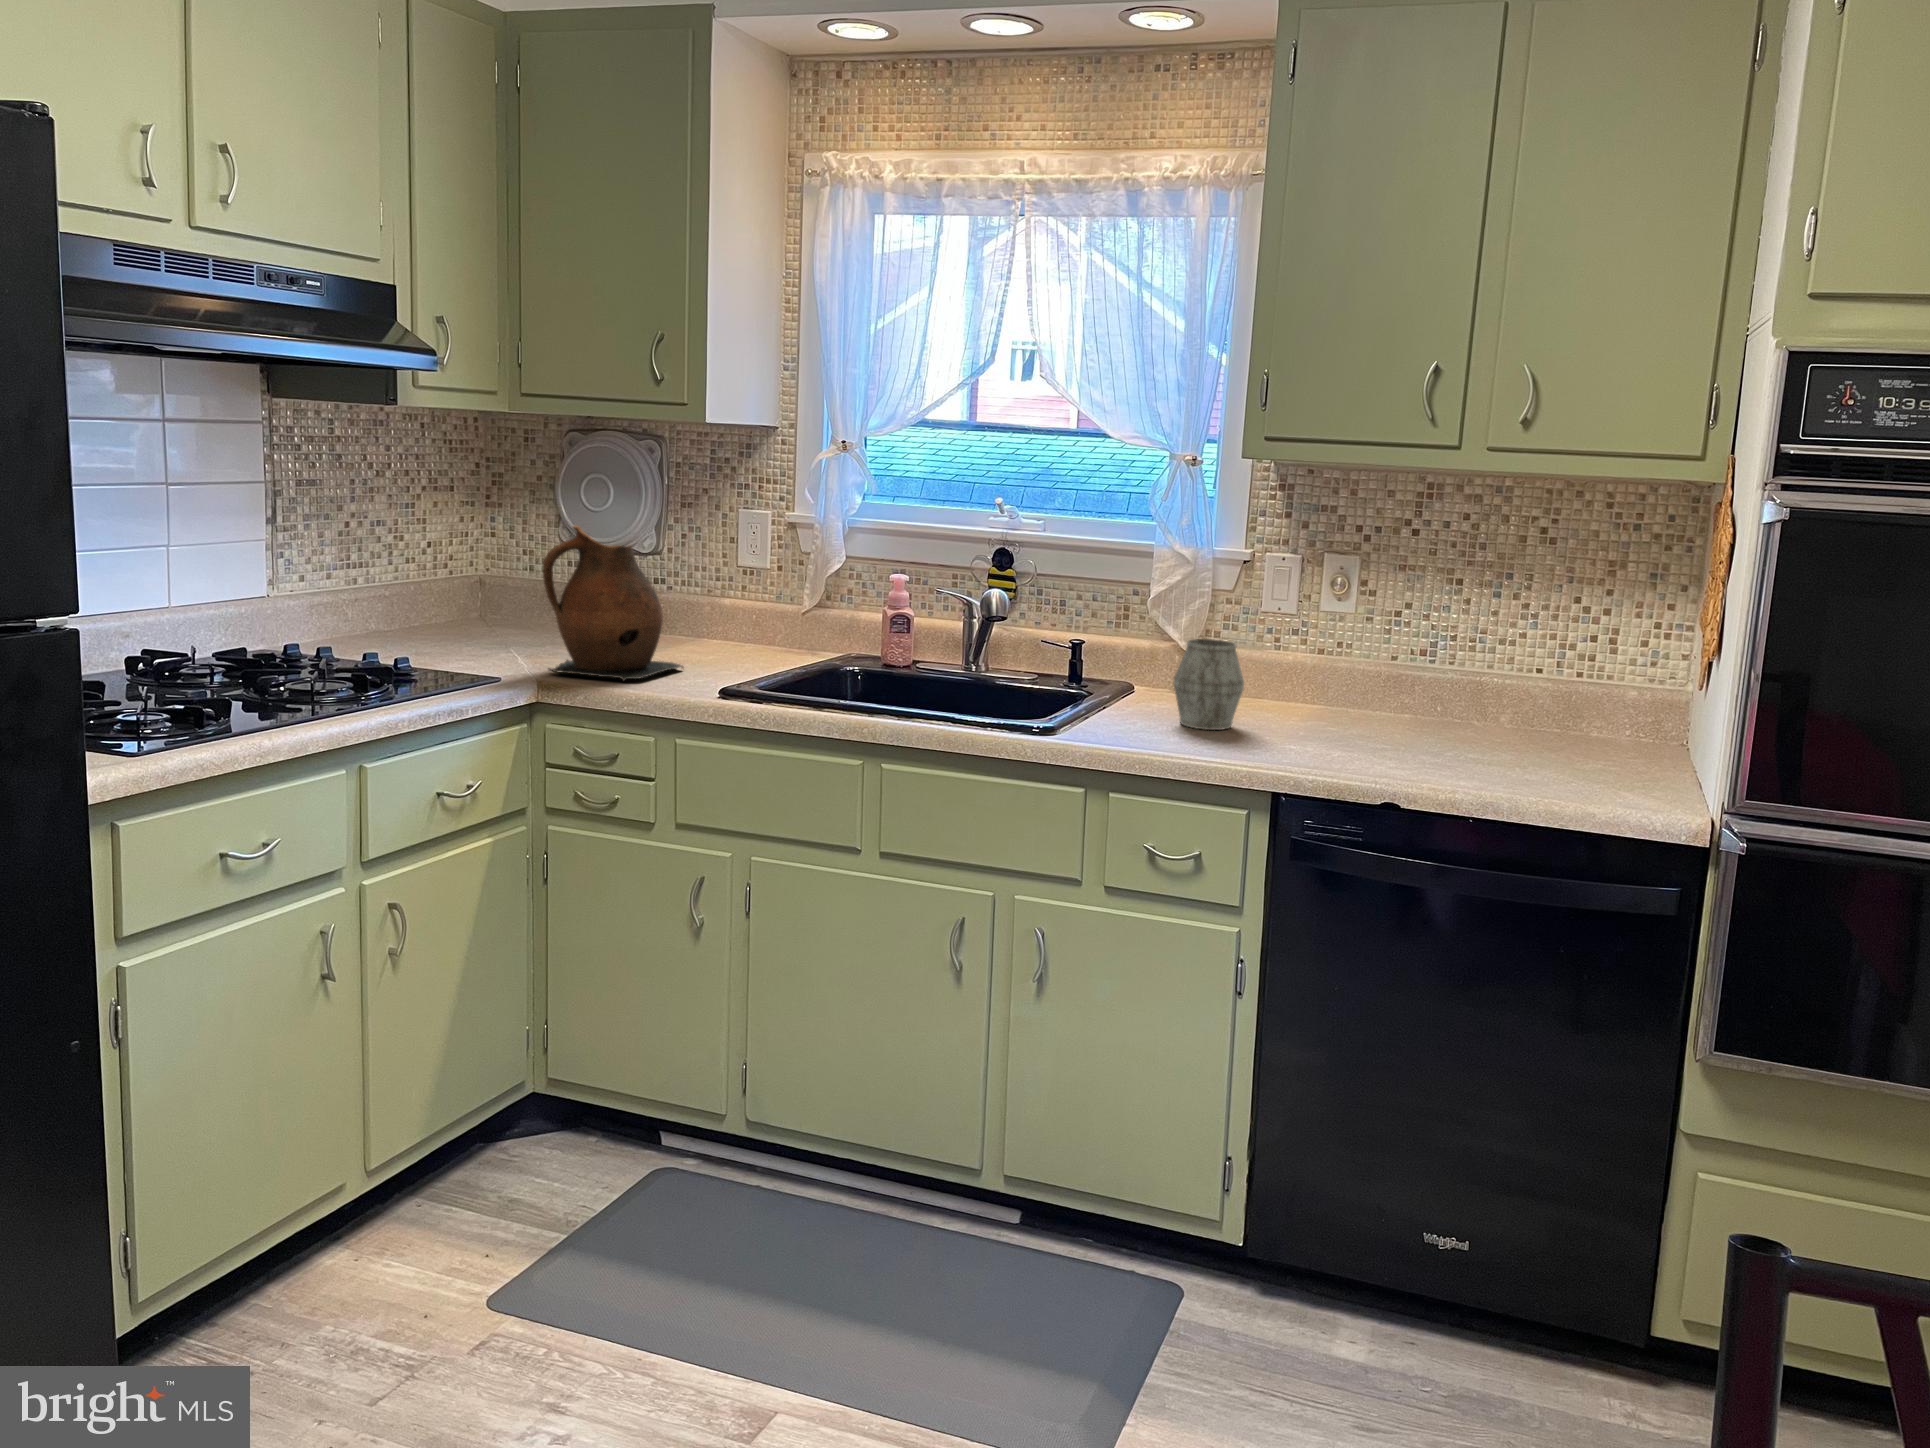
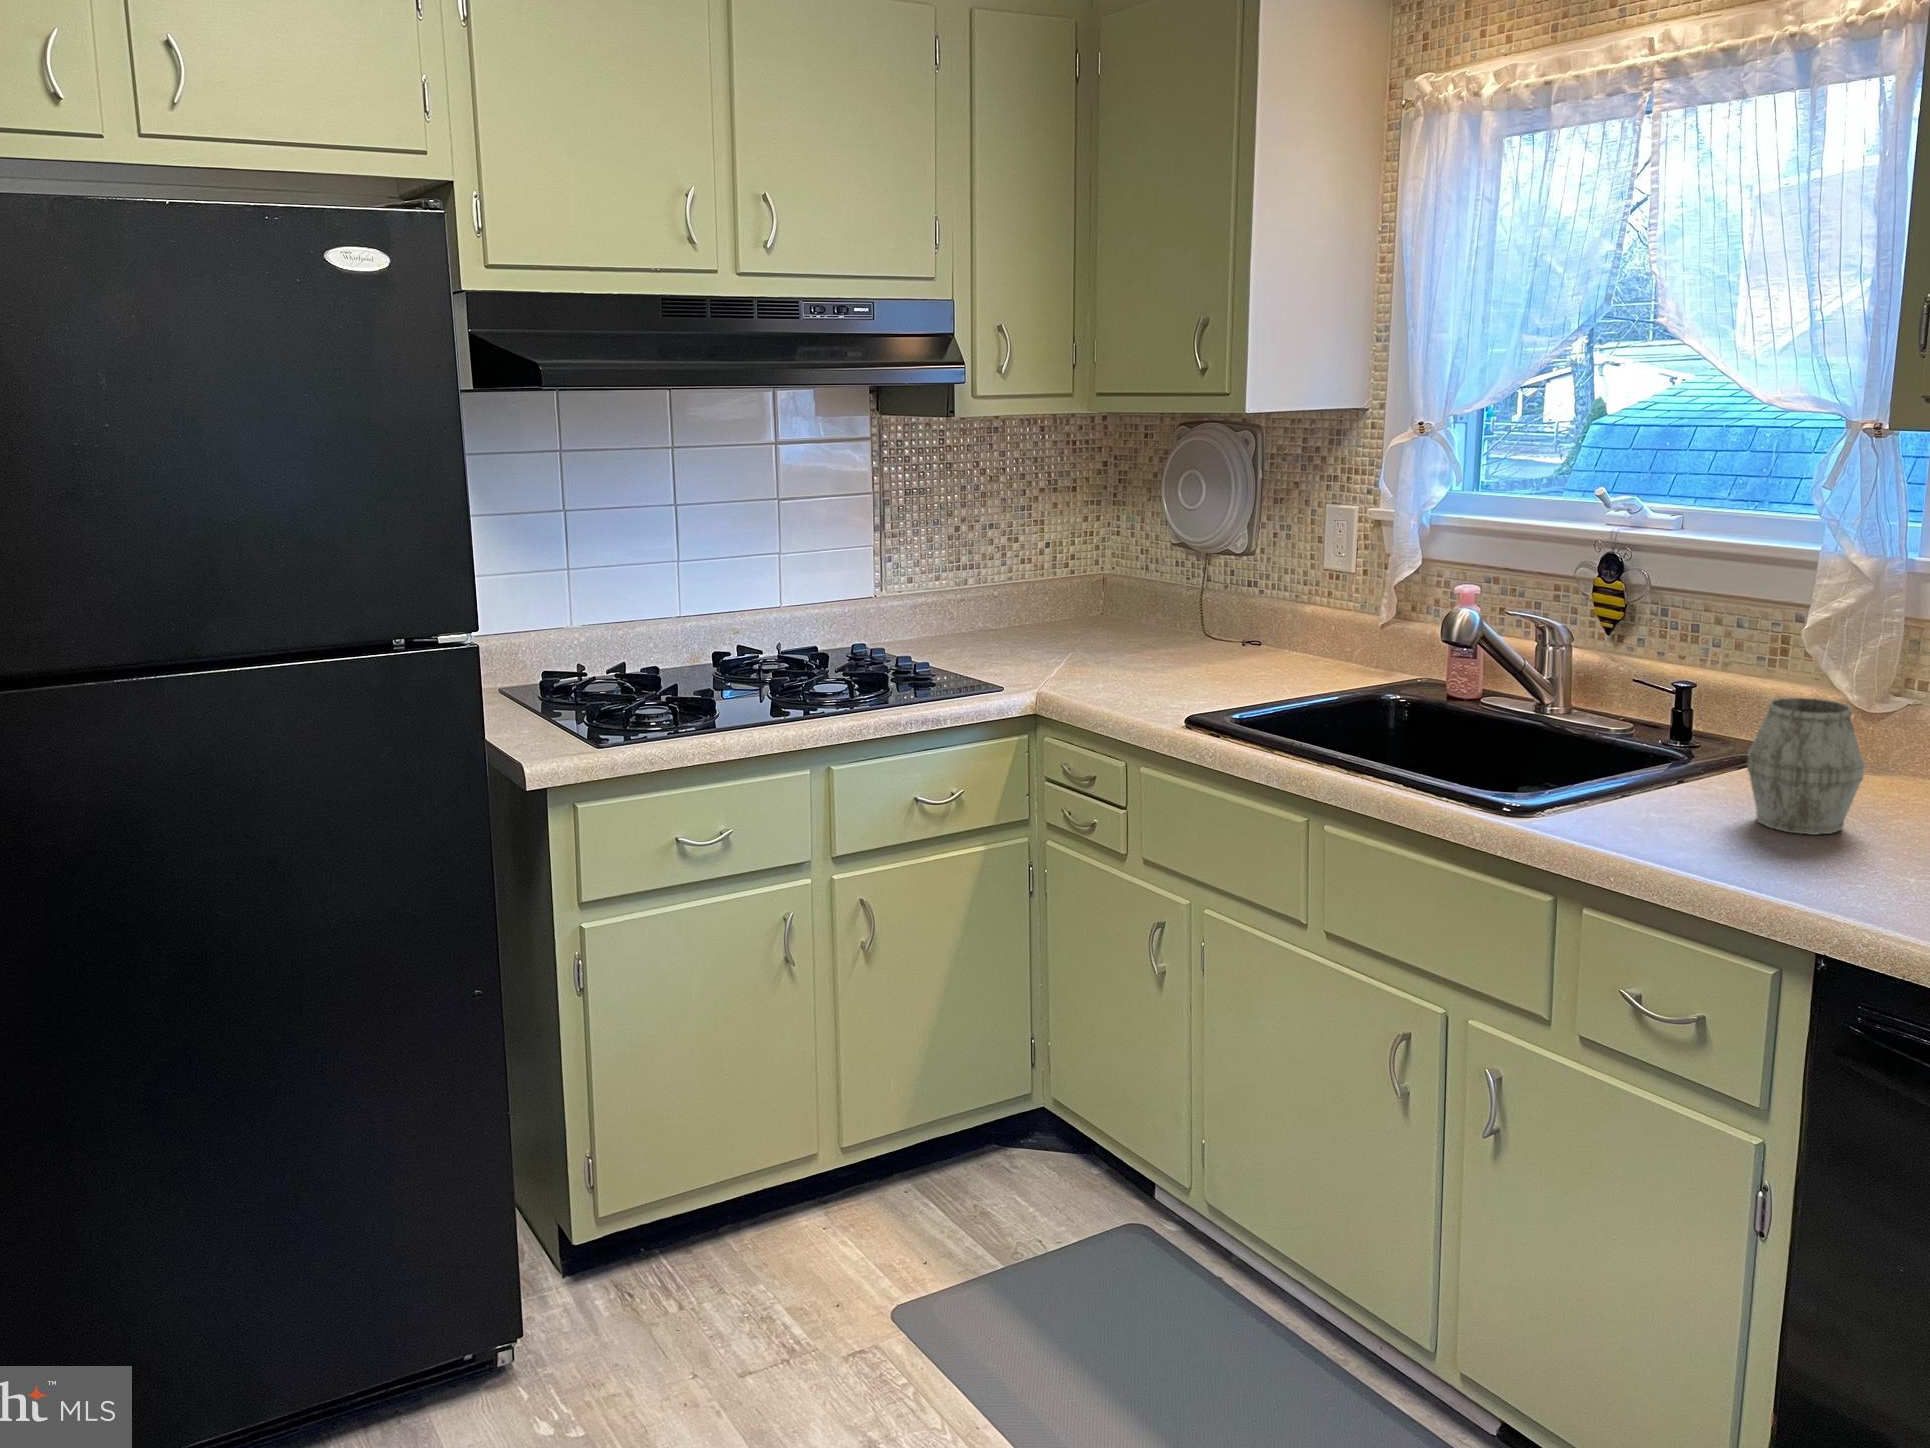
ceramic pitcher: present [543,526,683,681] -> none [1051,534,1201,702]

